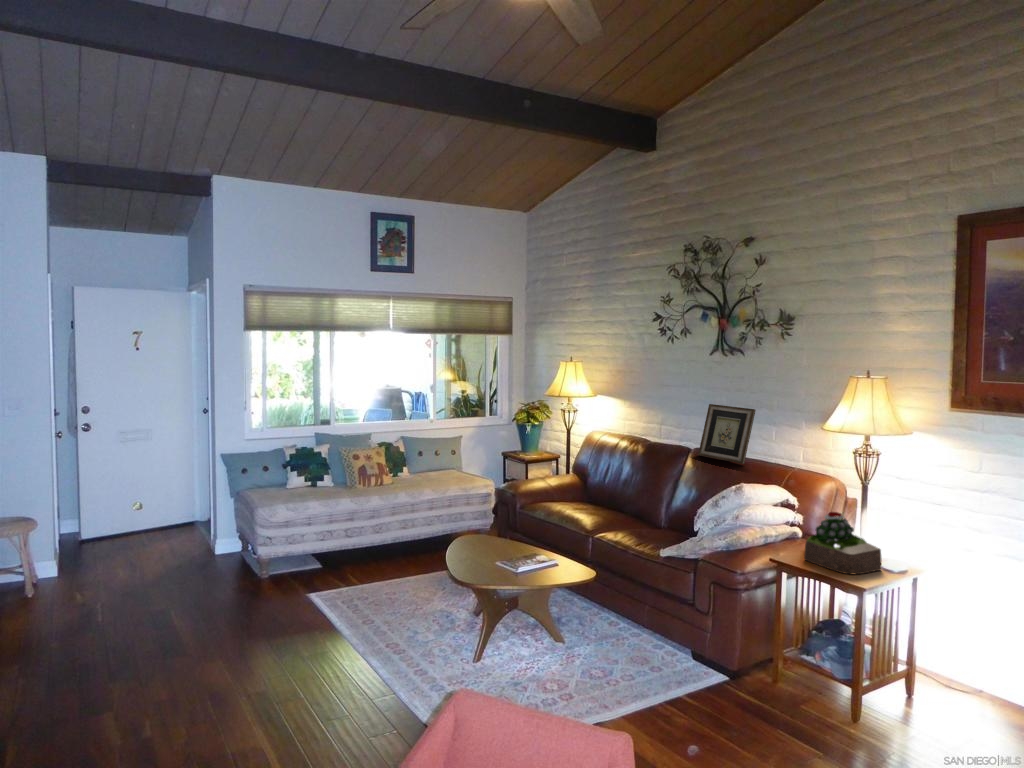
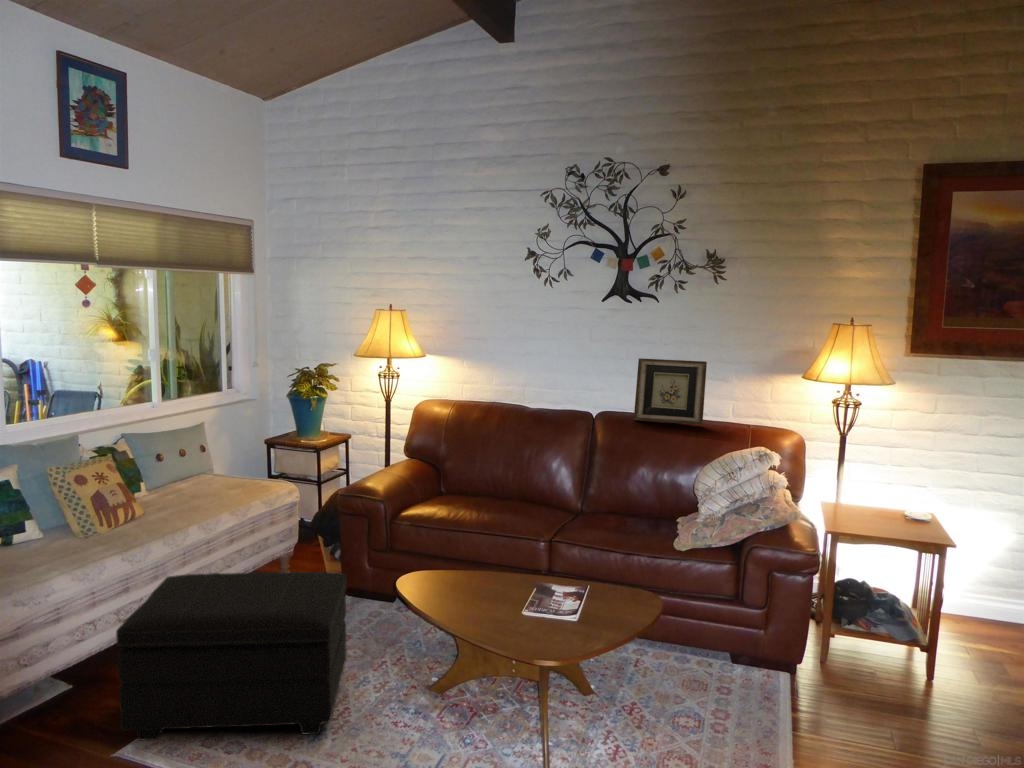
succulent plant: present [804,512,881,574] -> none [850,466,917,530]
footstool: none [310,513,441,611] -> present [116,571,346,741]

